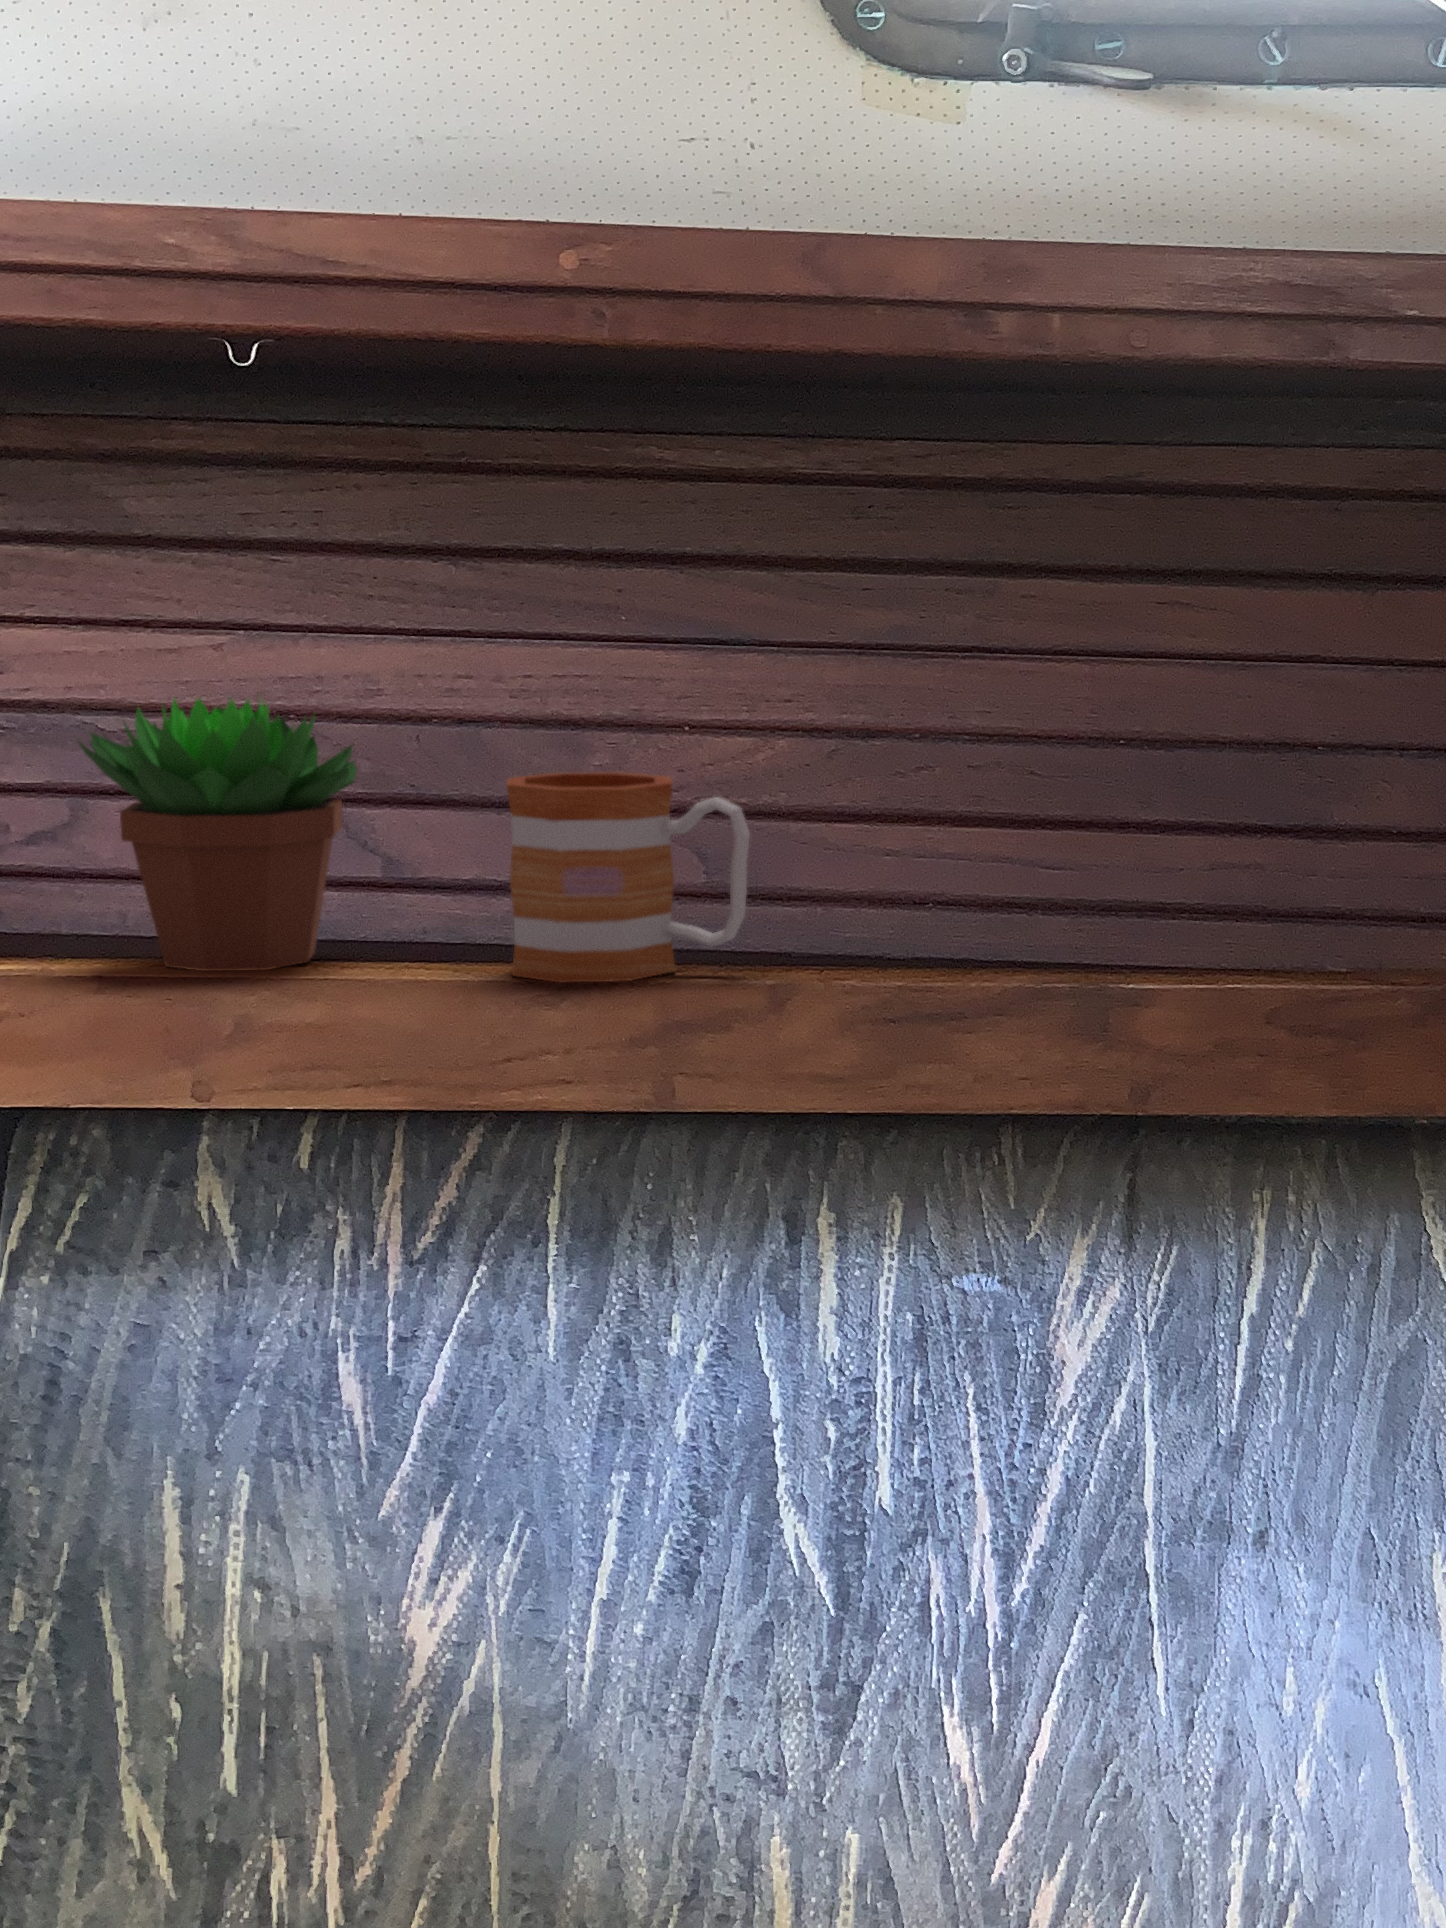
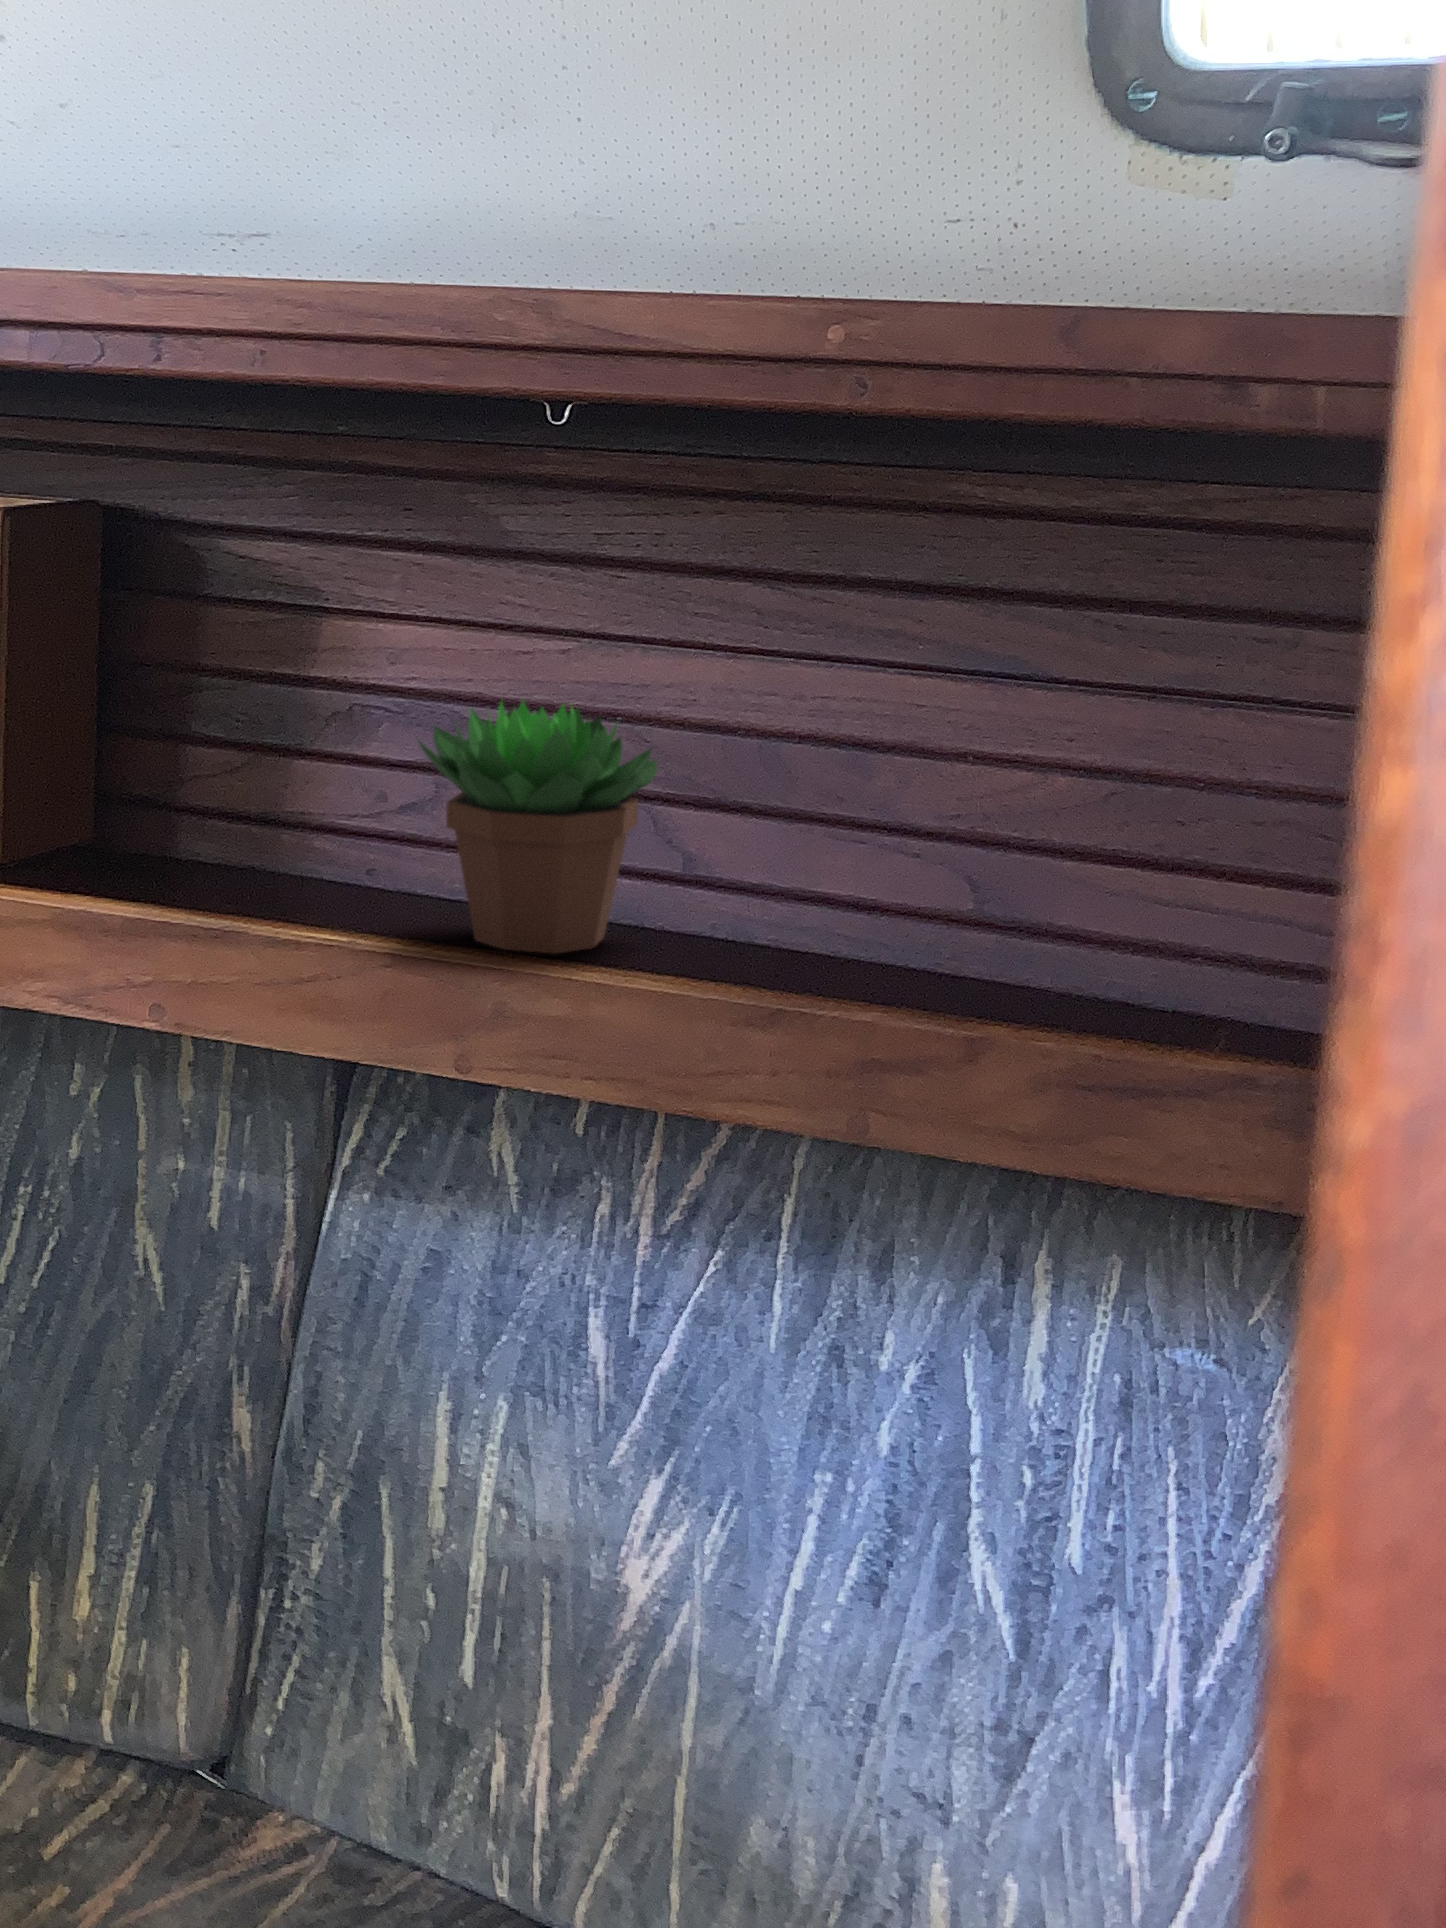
mug: present [507,772,750,983] -> none [759,792,995,1006]

